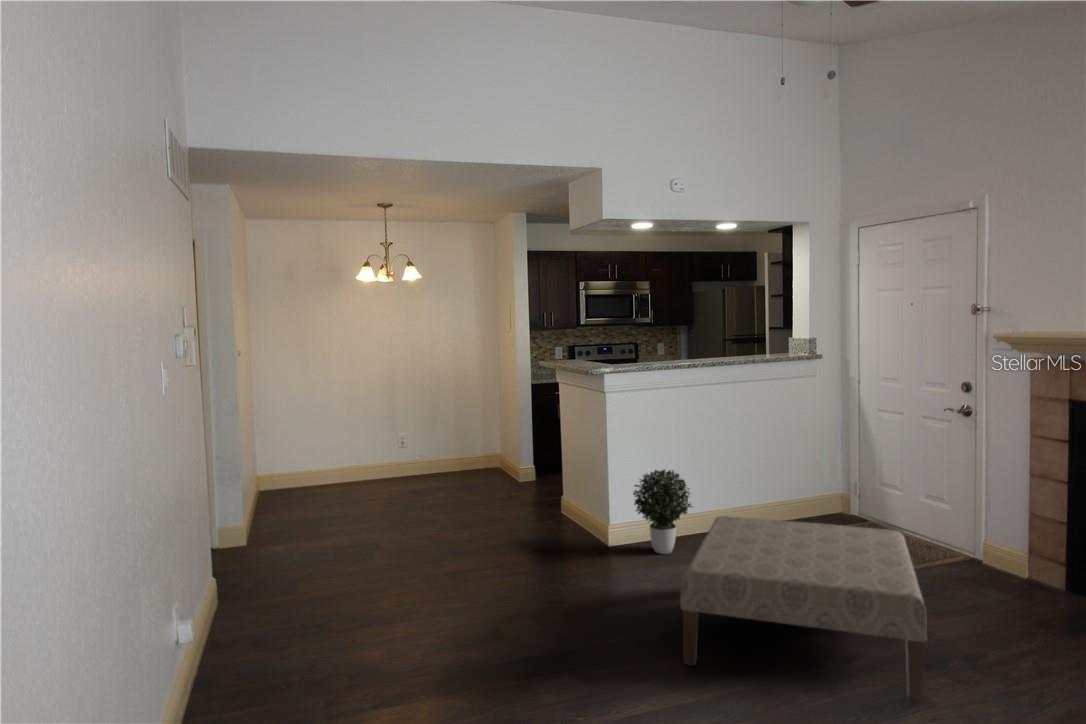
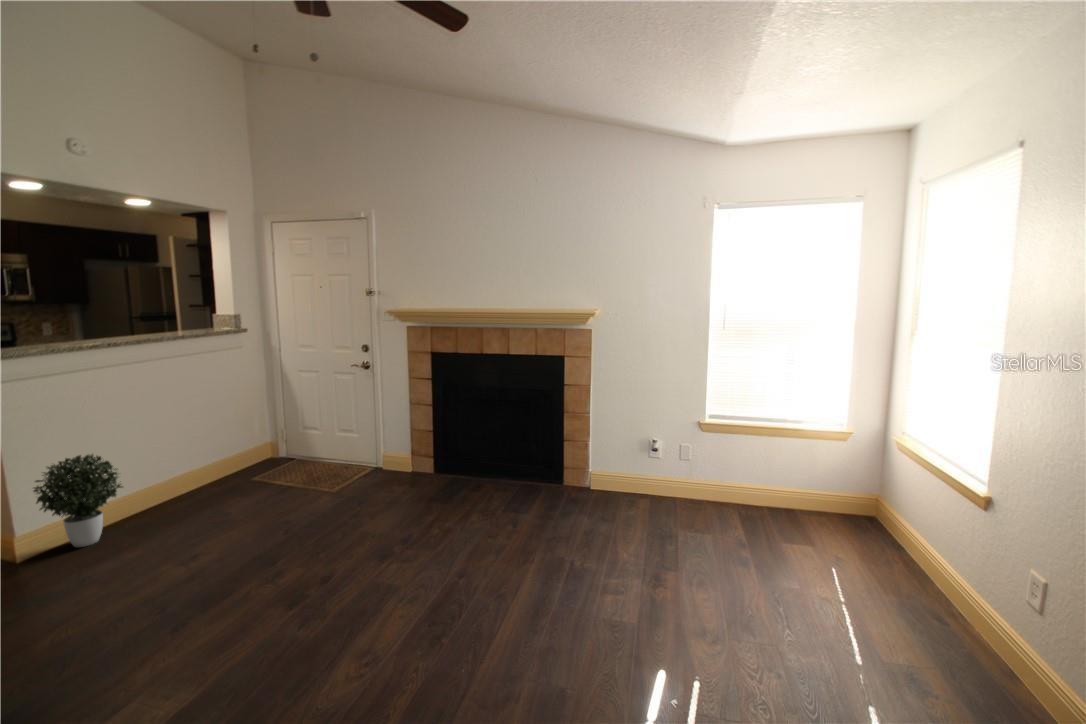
ottoman: present [680,516,927,702] -> none [135,462,384,663]

